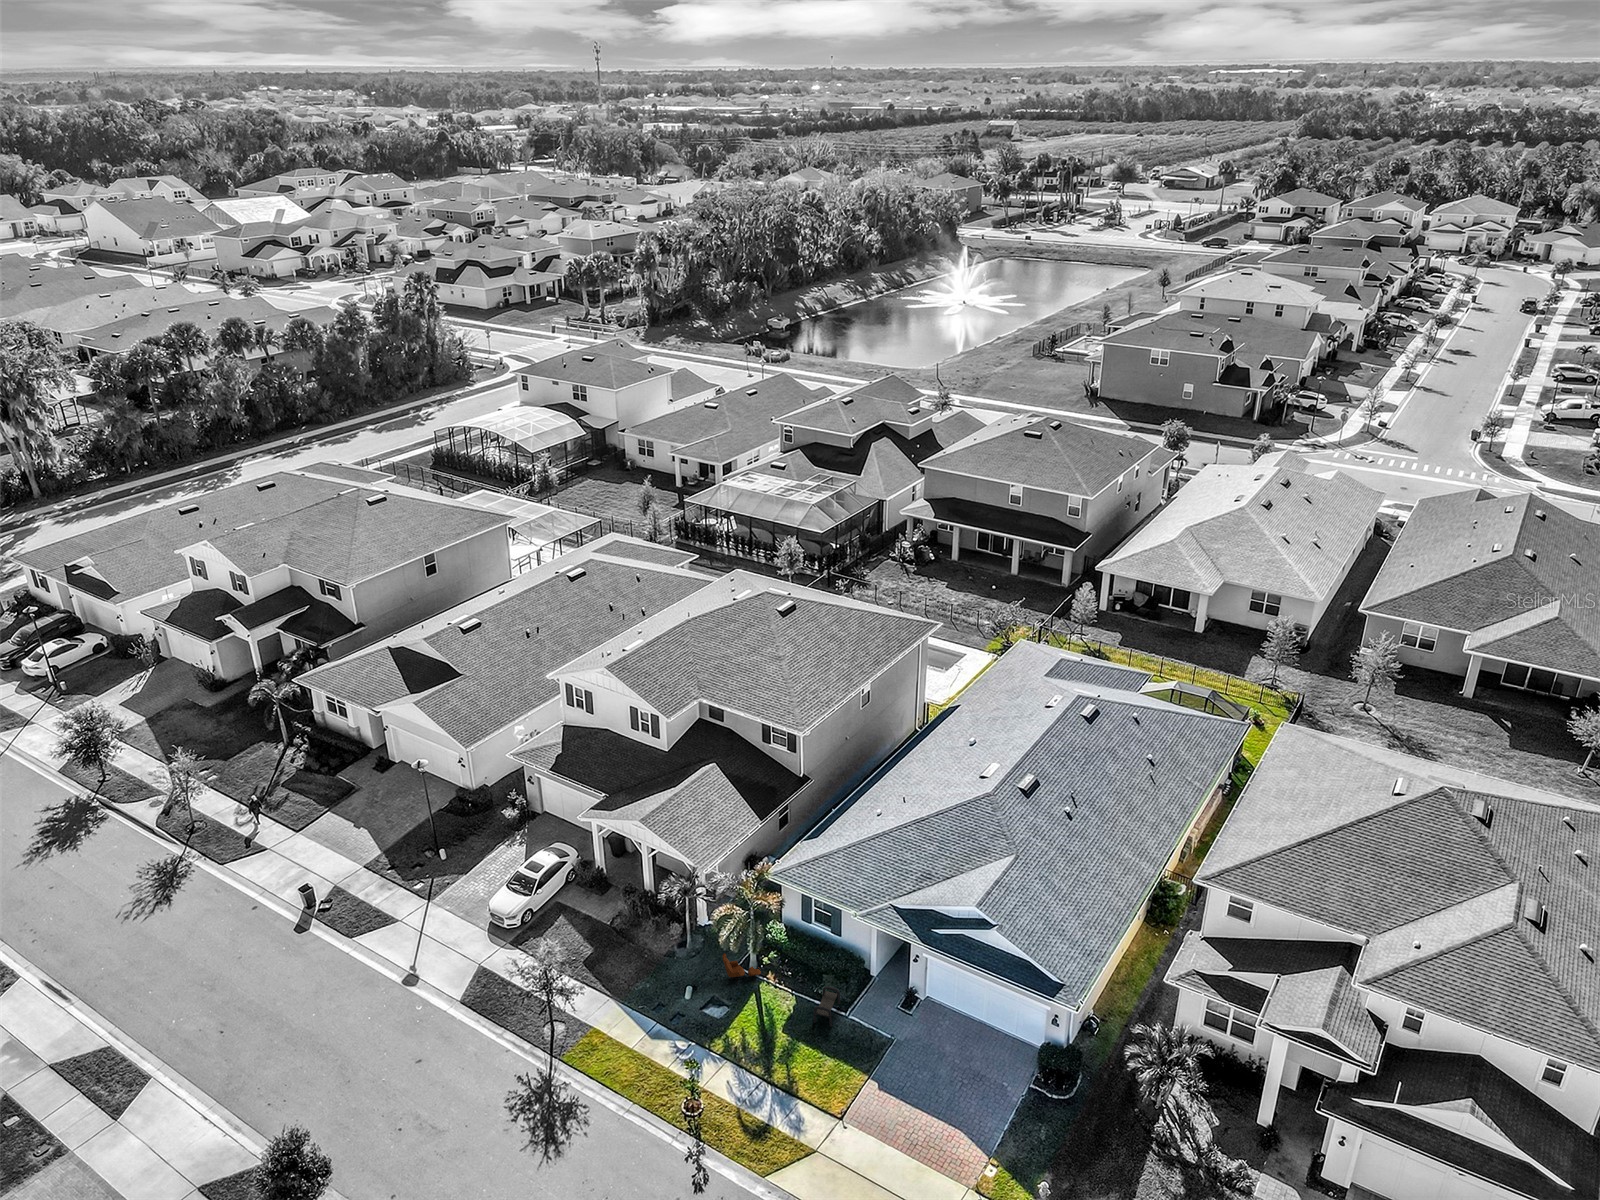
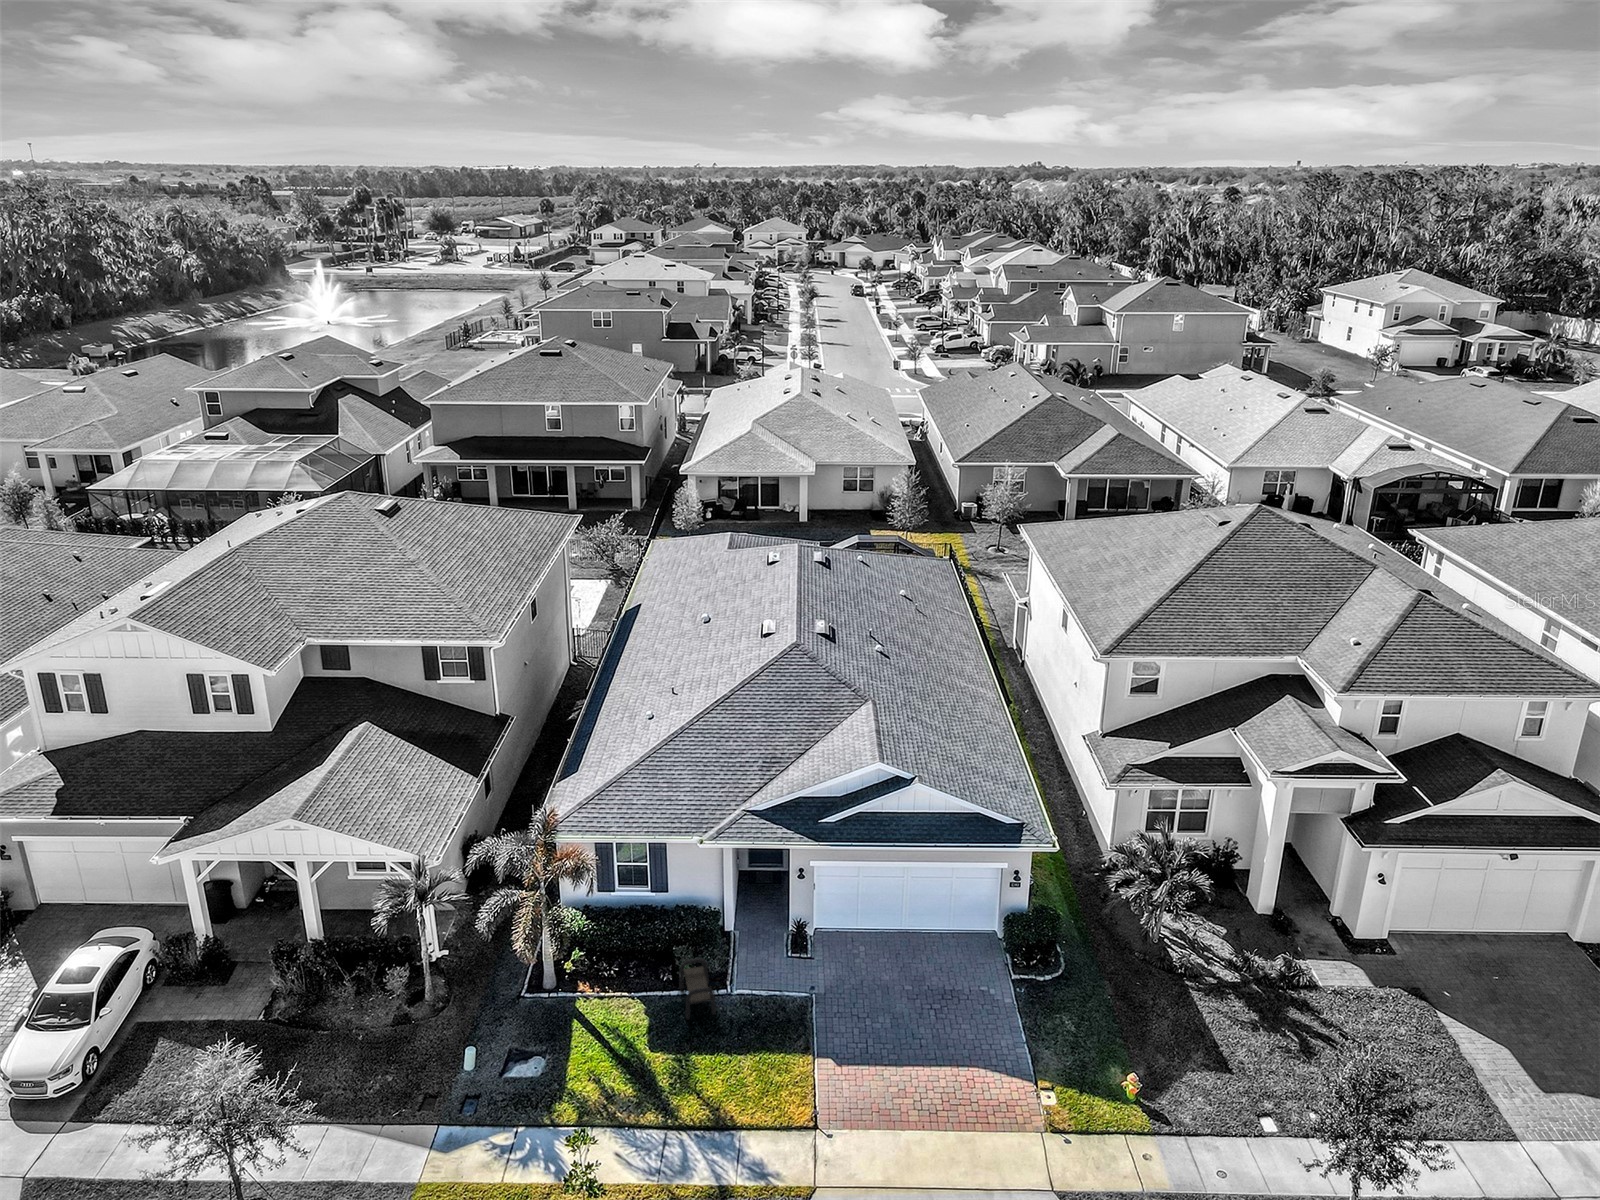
lounge chair: present [723,953,761,985] -> none [506,974,568,1018]

